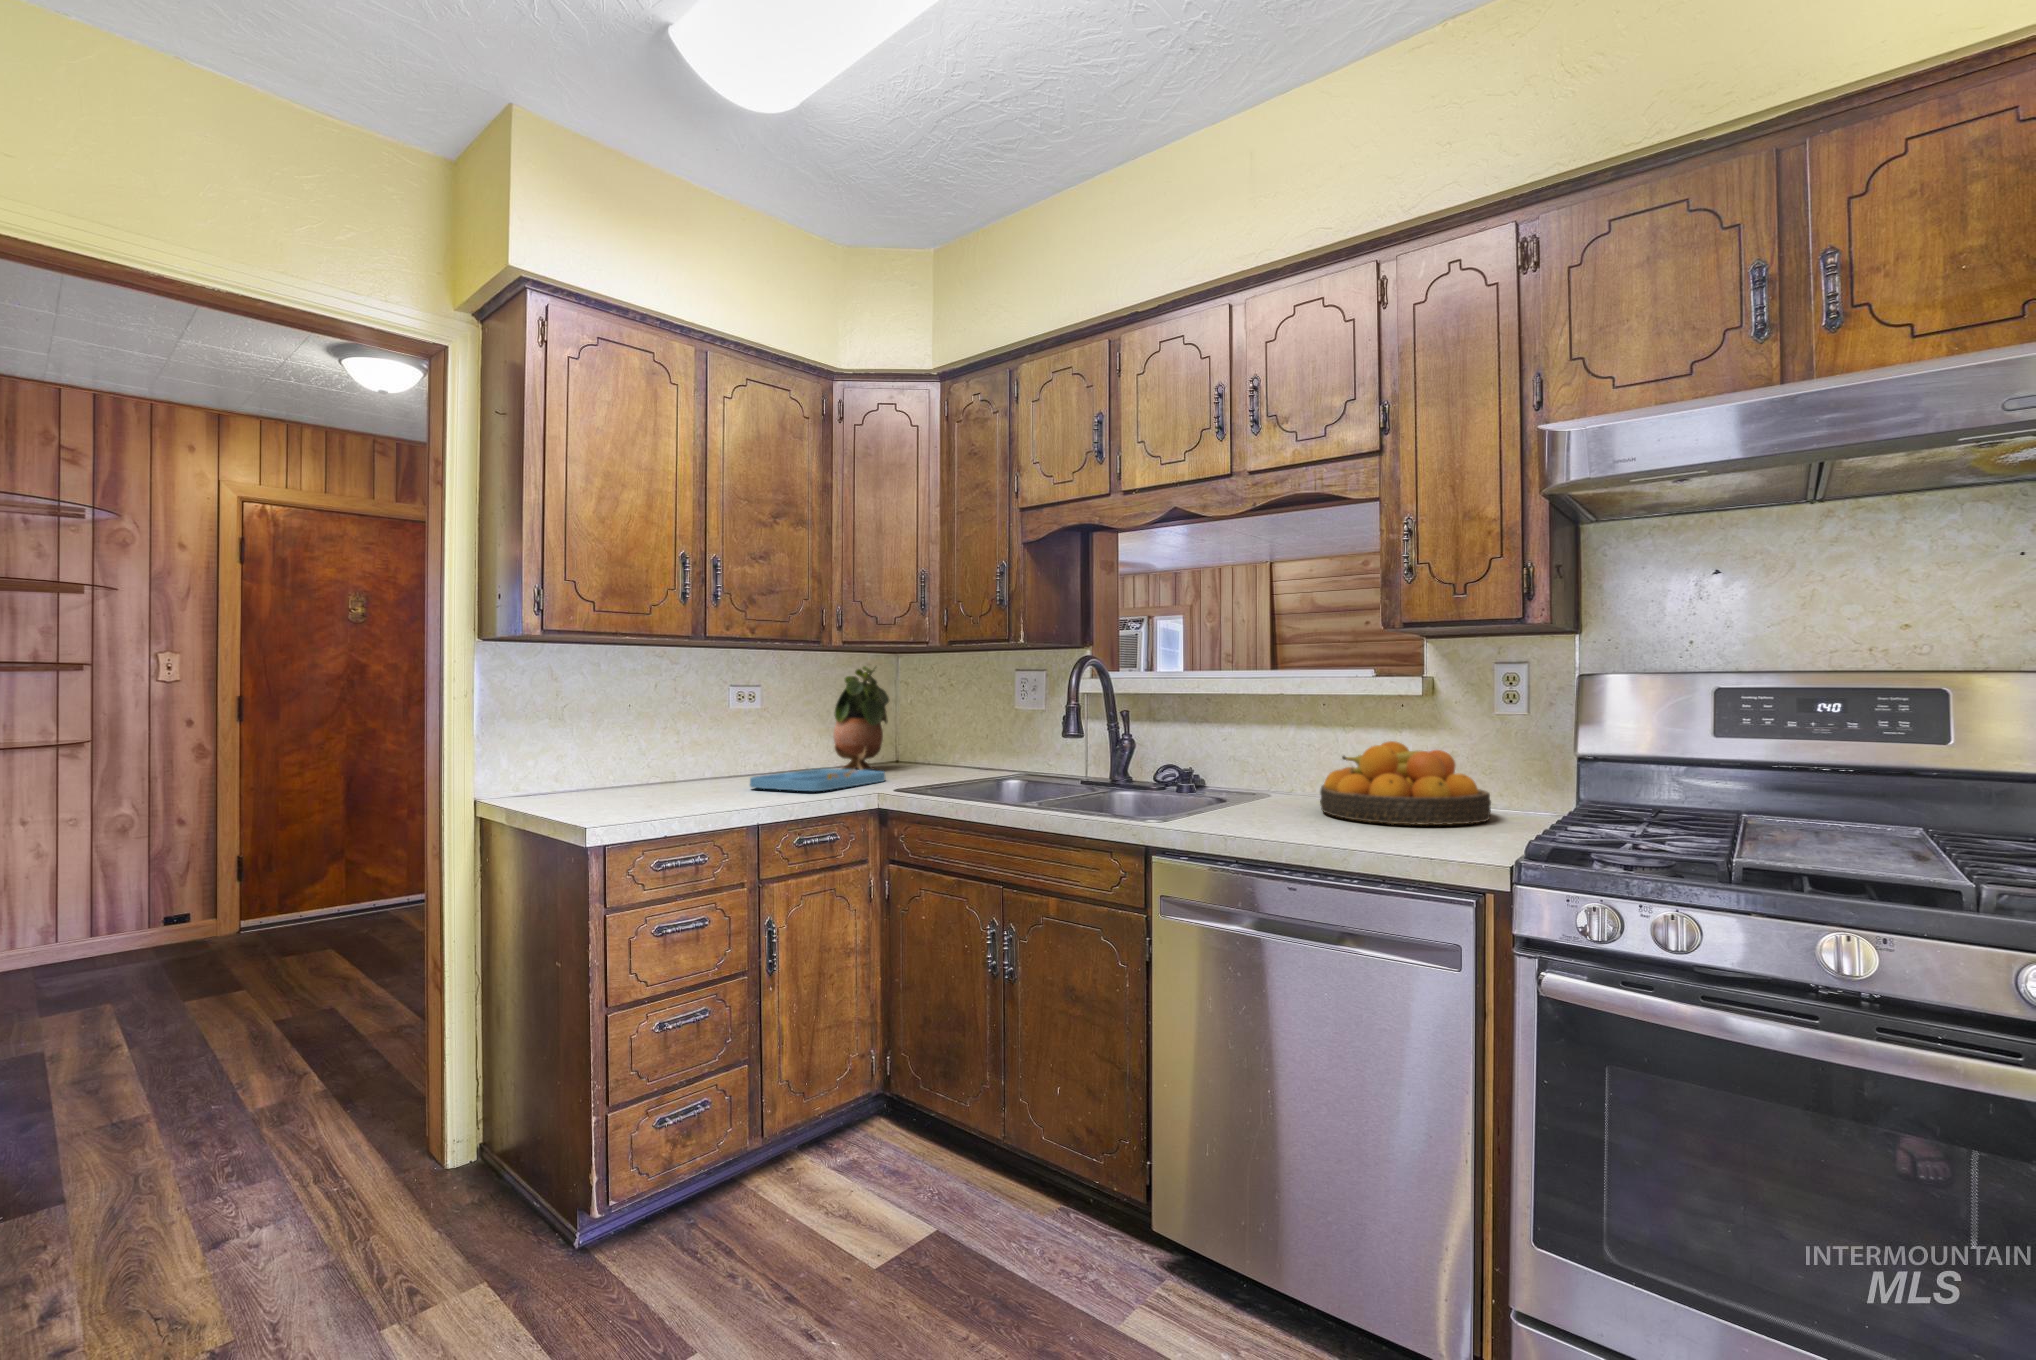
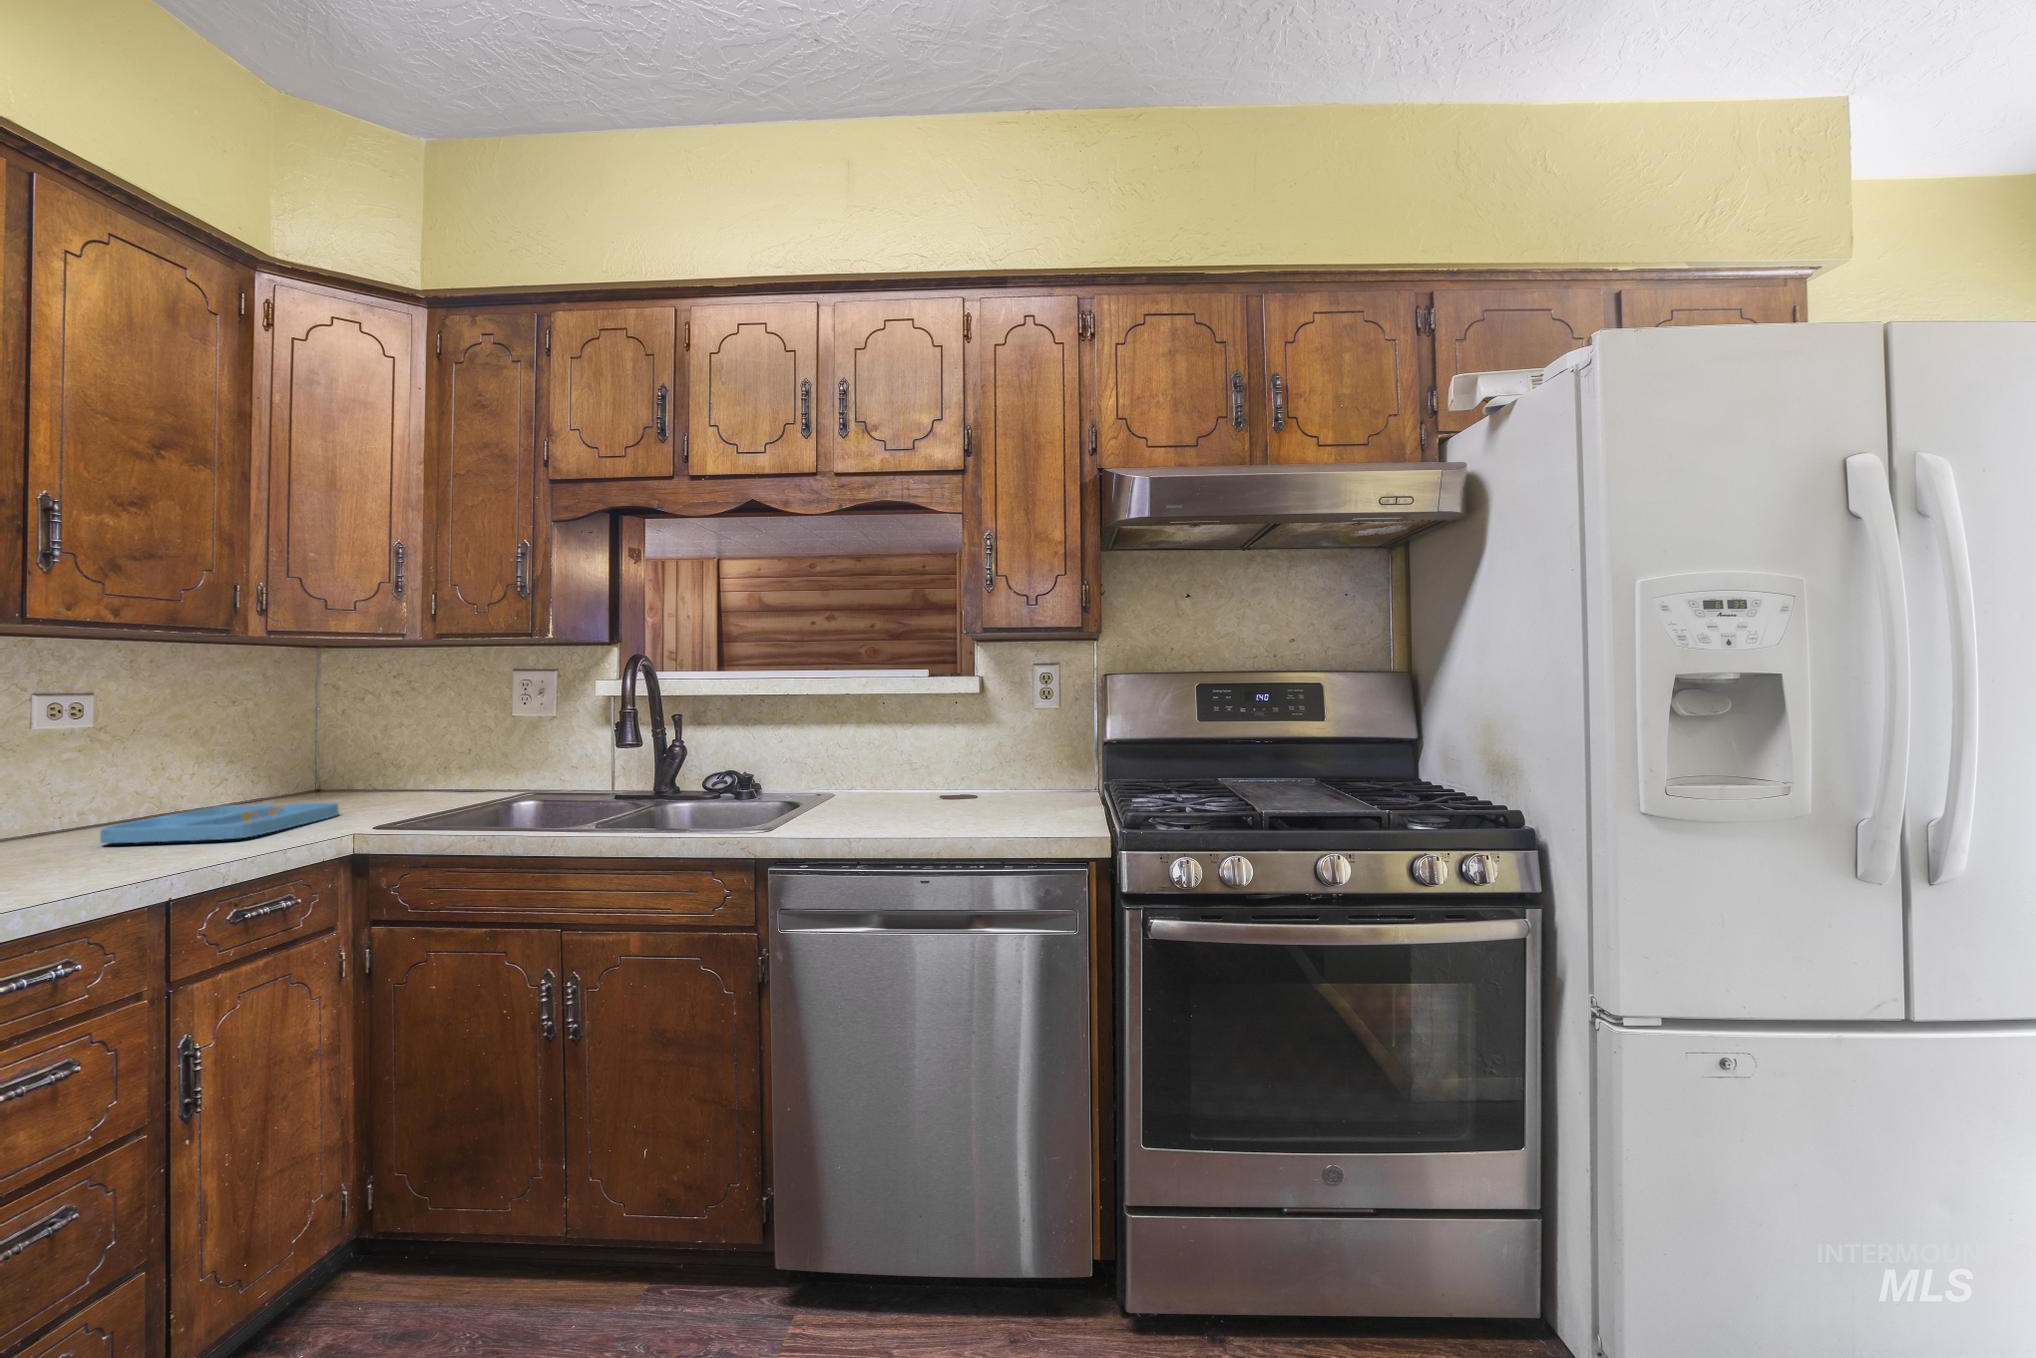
potted plant: present [833,667,889,770] -> none [228,664,324,809]
fruit bowl: present [1320,741,1491,825] -> none [907,735,1050,810]

